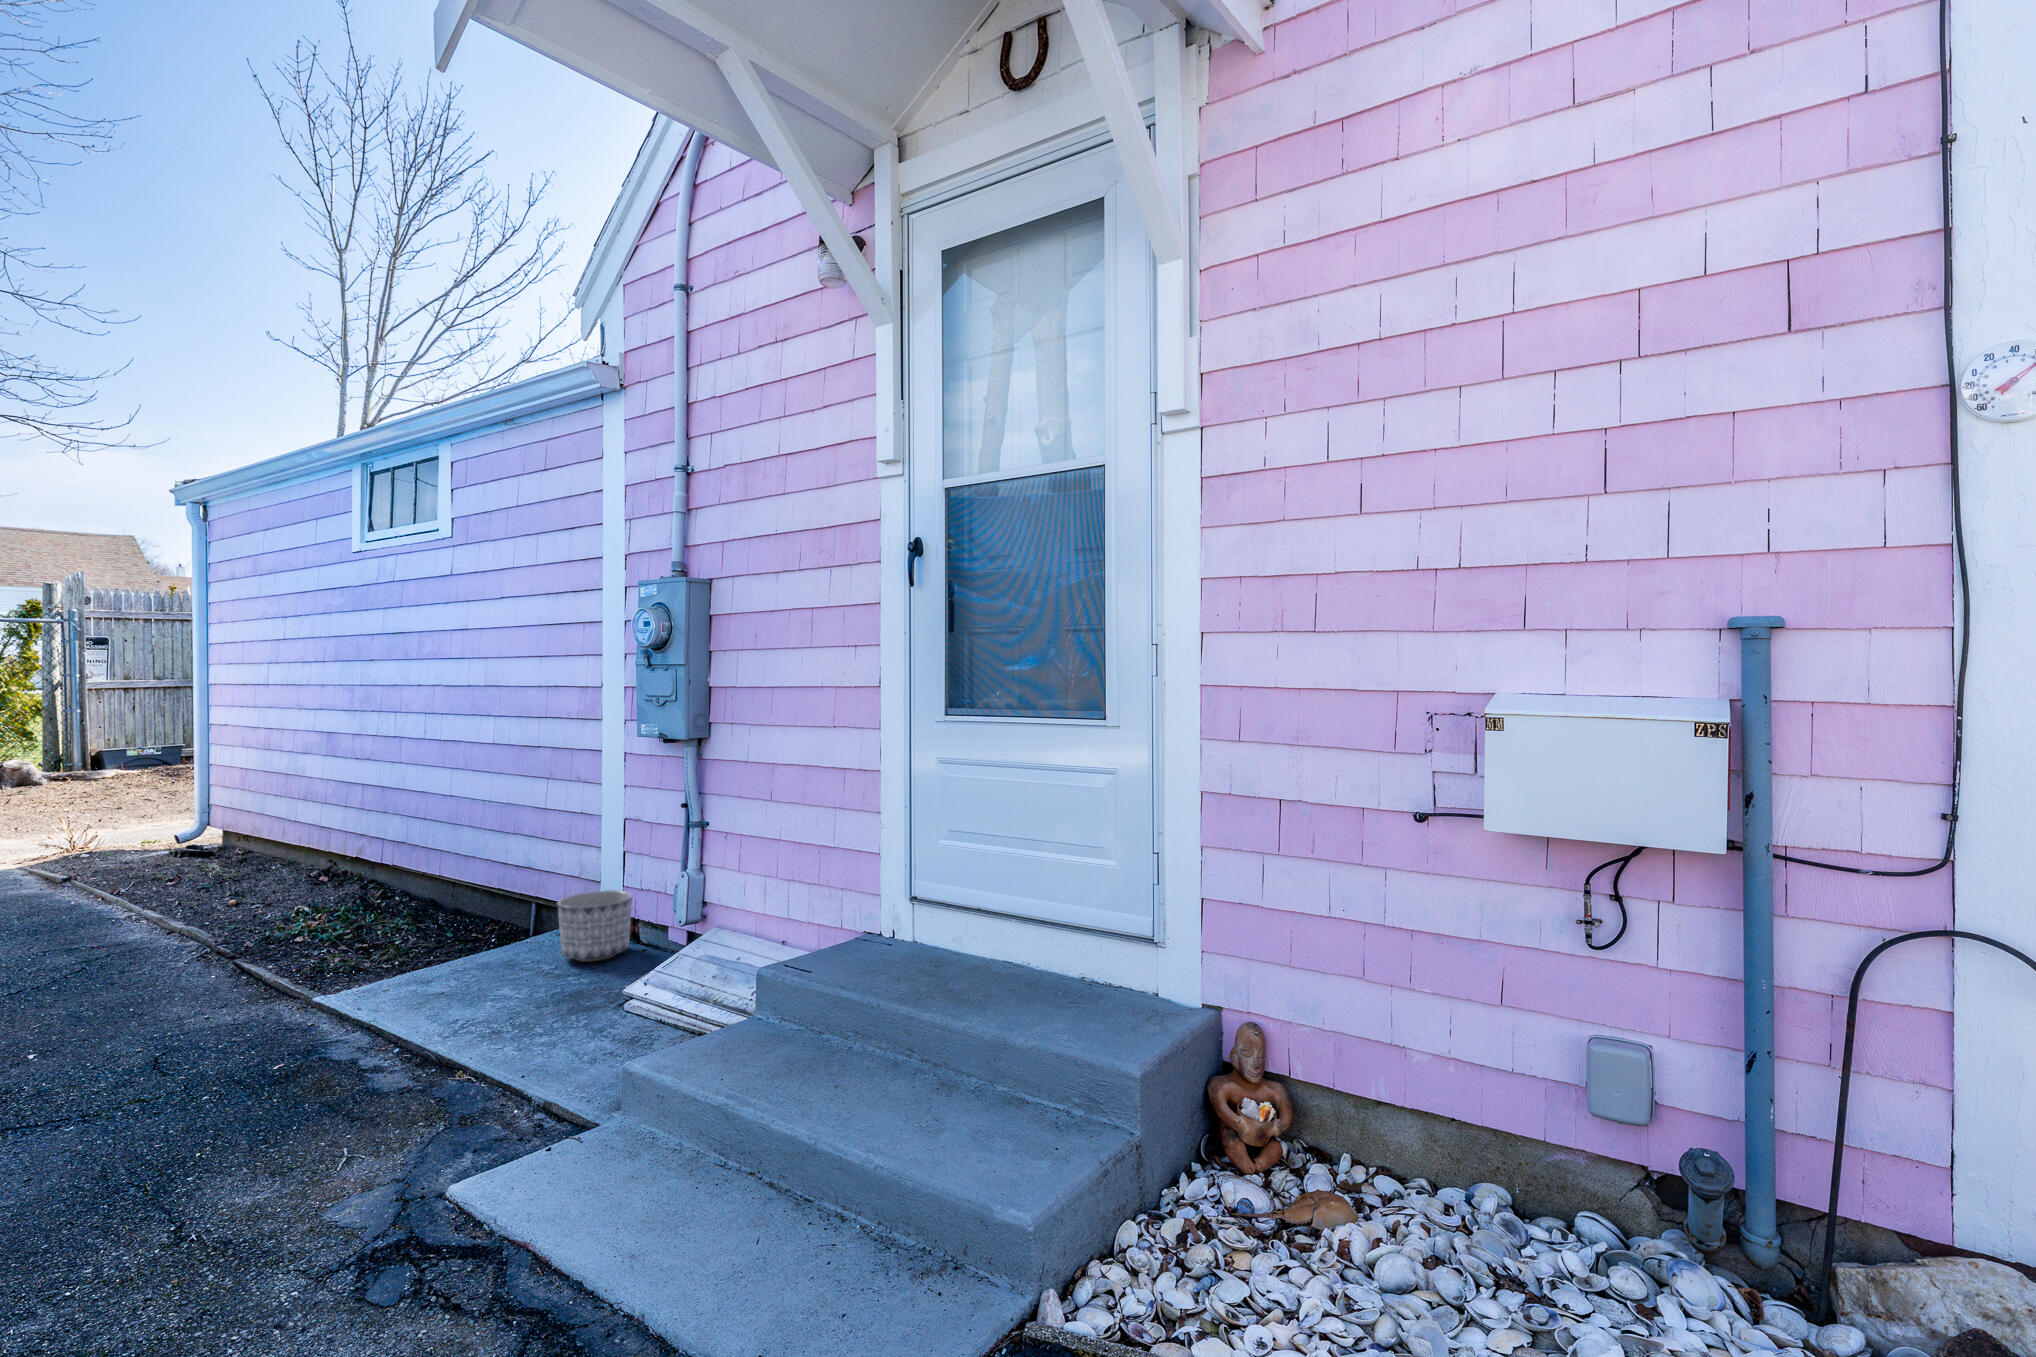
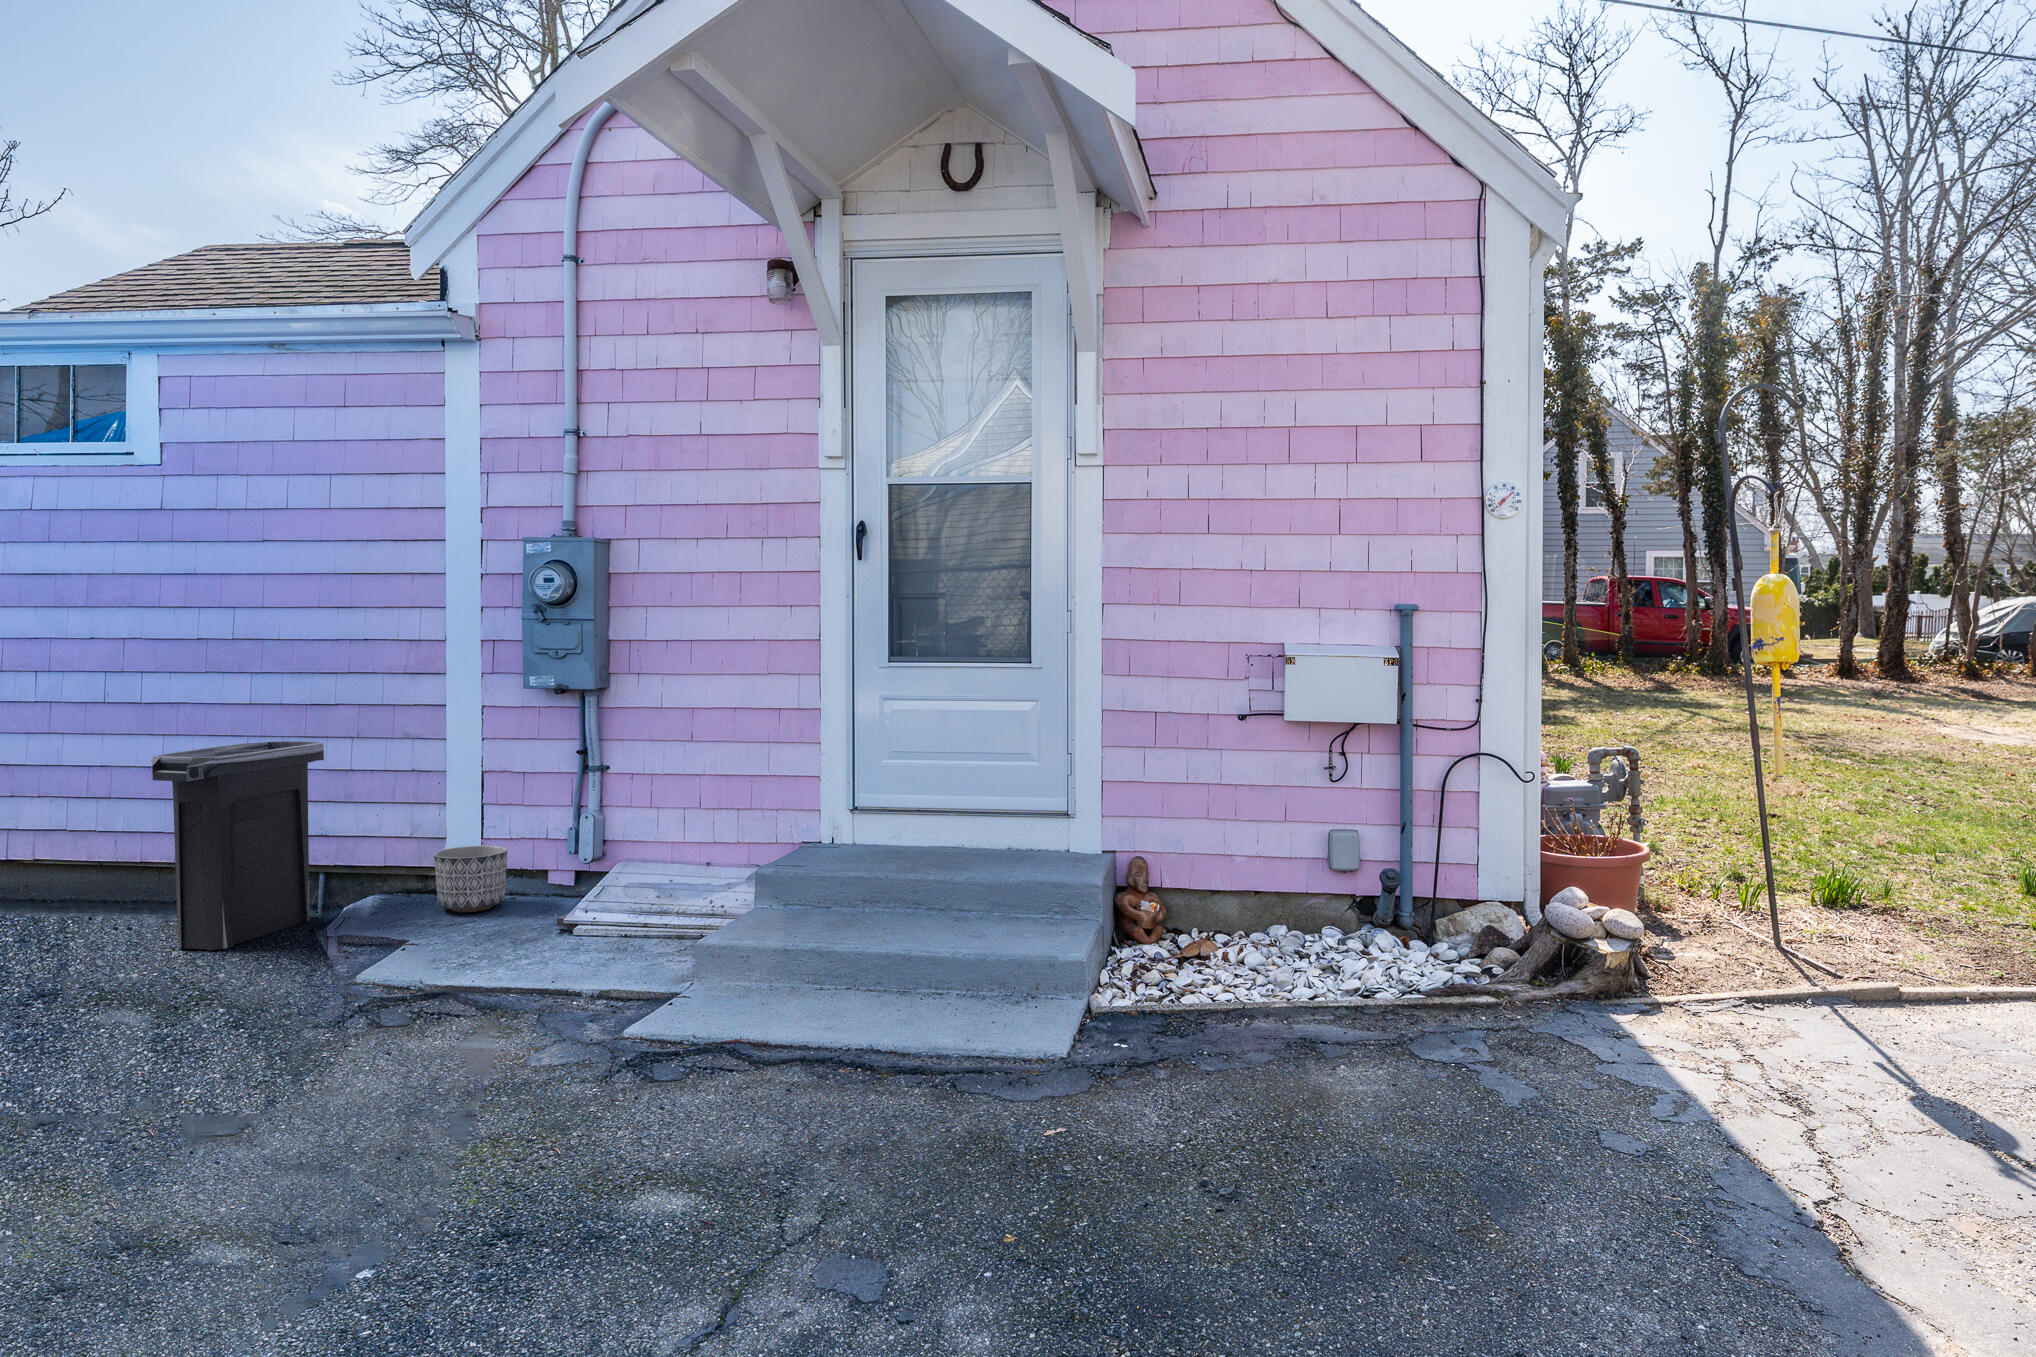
trash can: none [336,776,529,973] -> present [151,741,324,950]

